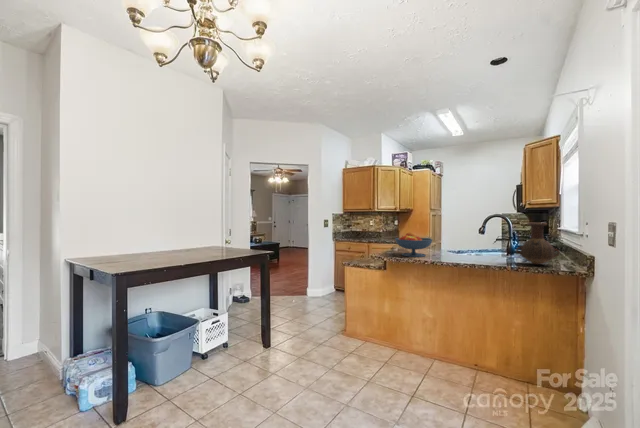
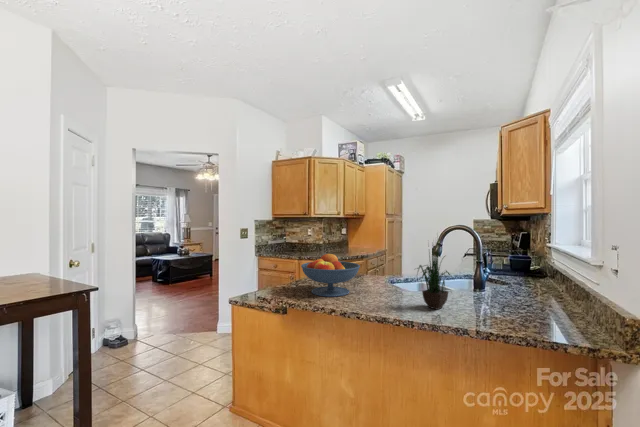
potted plant: none [468,216,496,262] -> present [417,246,450,309]
vase: present [517,223,559,265] -> none [490,241,562,316]

